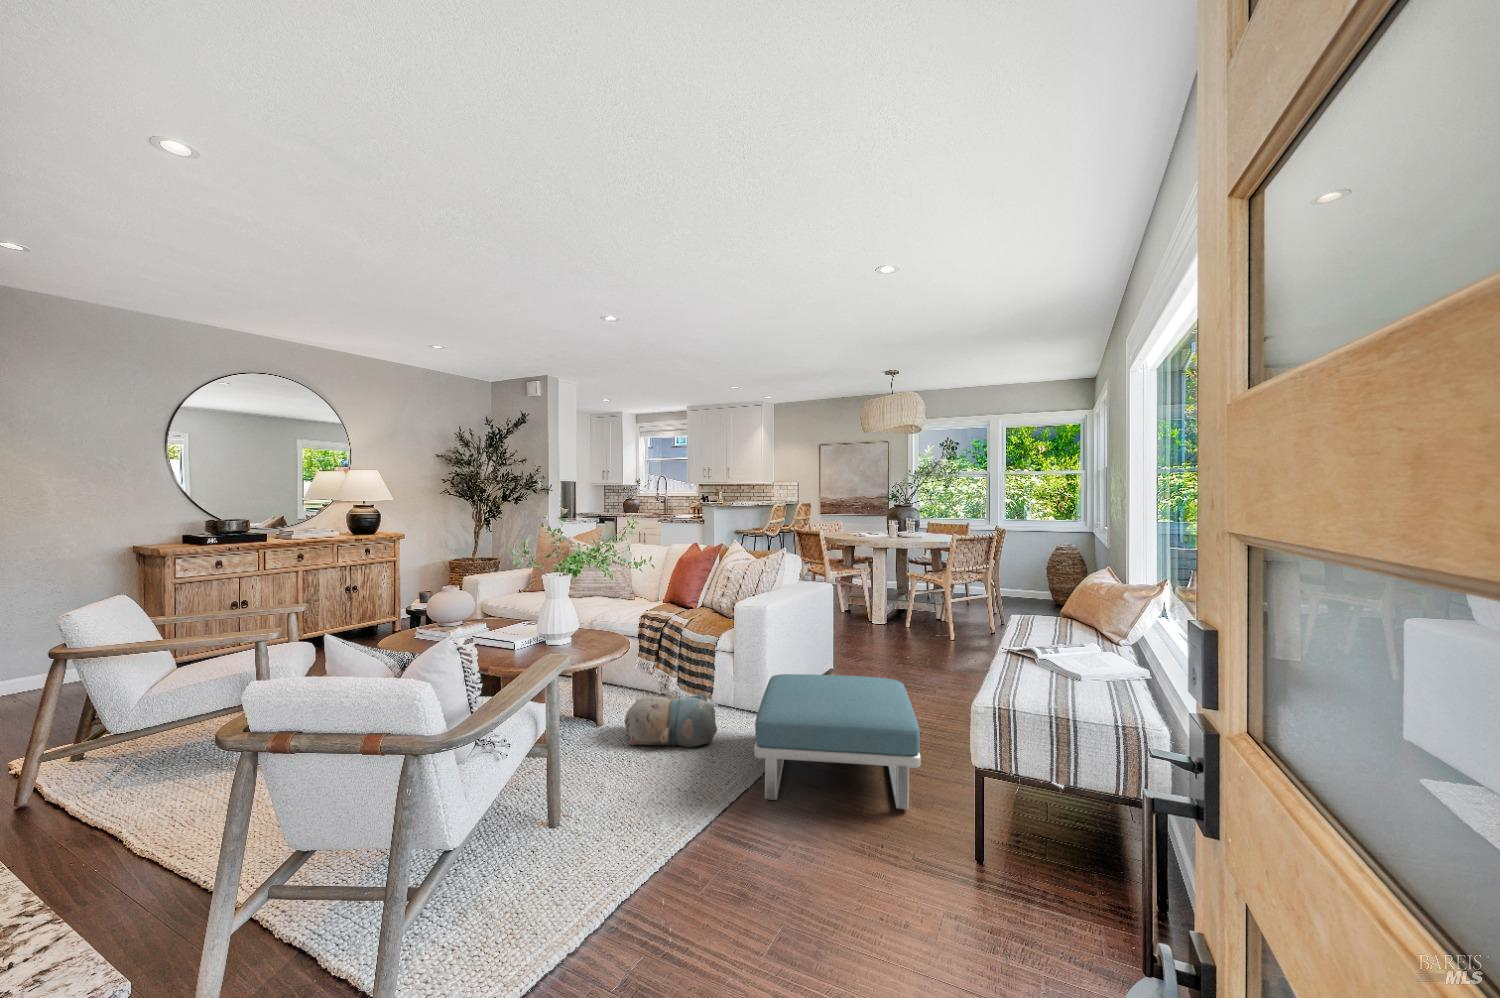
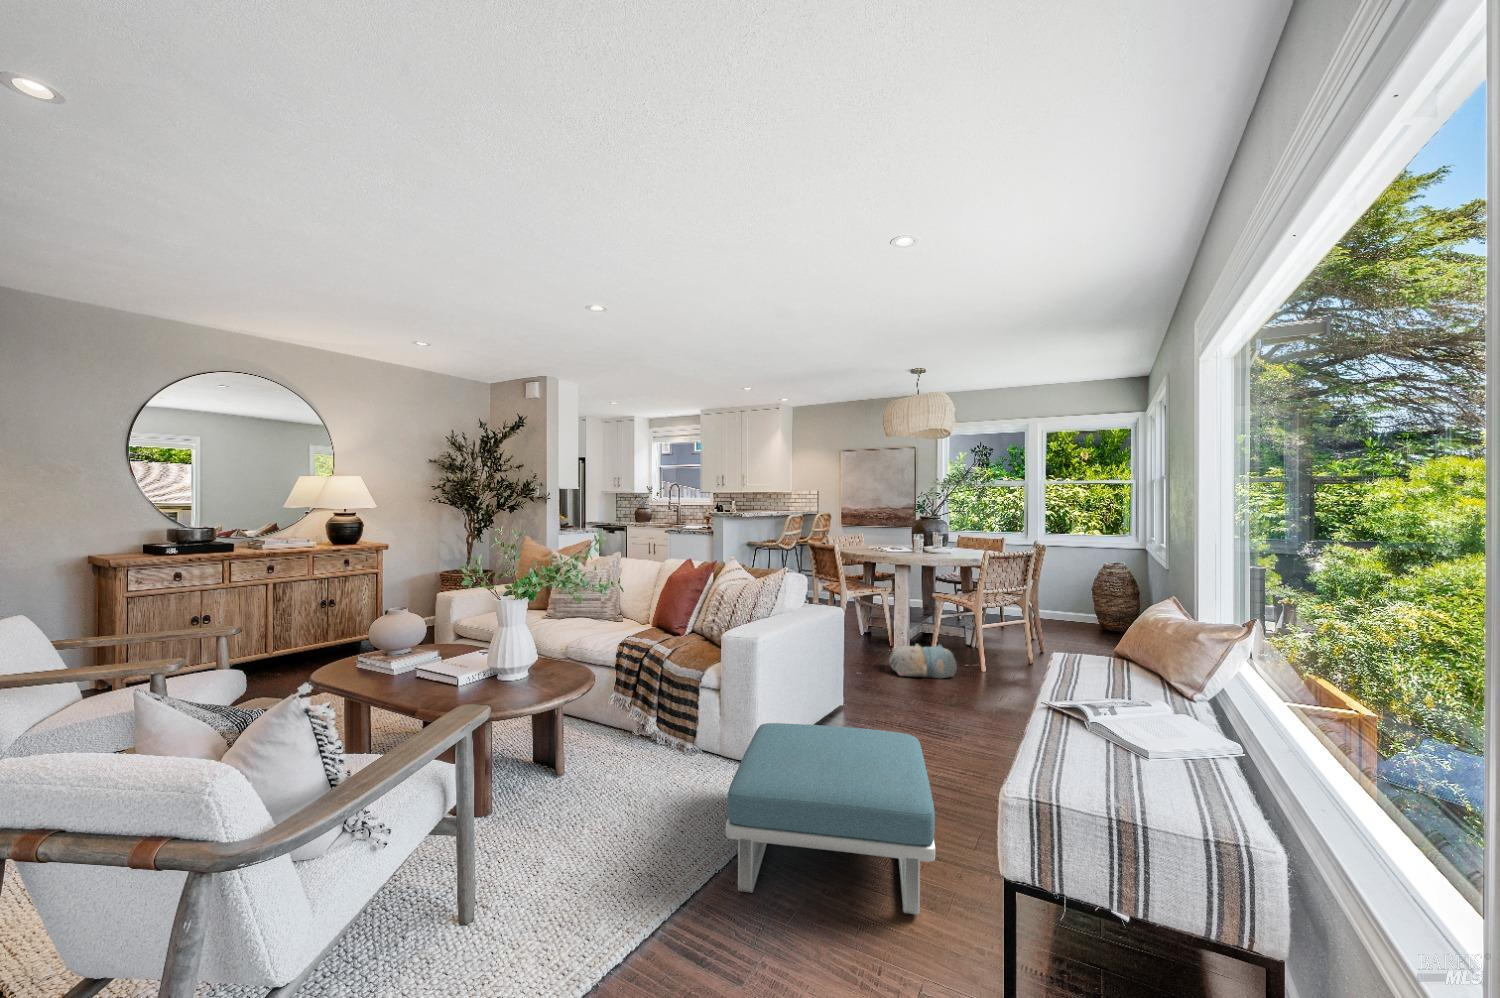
plush toy: present [624,693,717,747] -> present [889,644,957,678]

